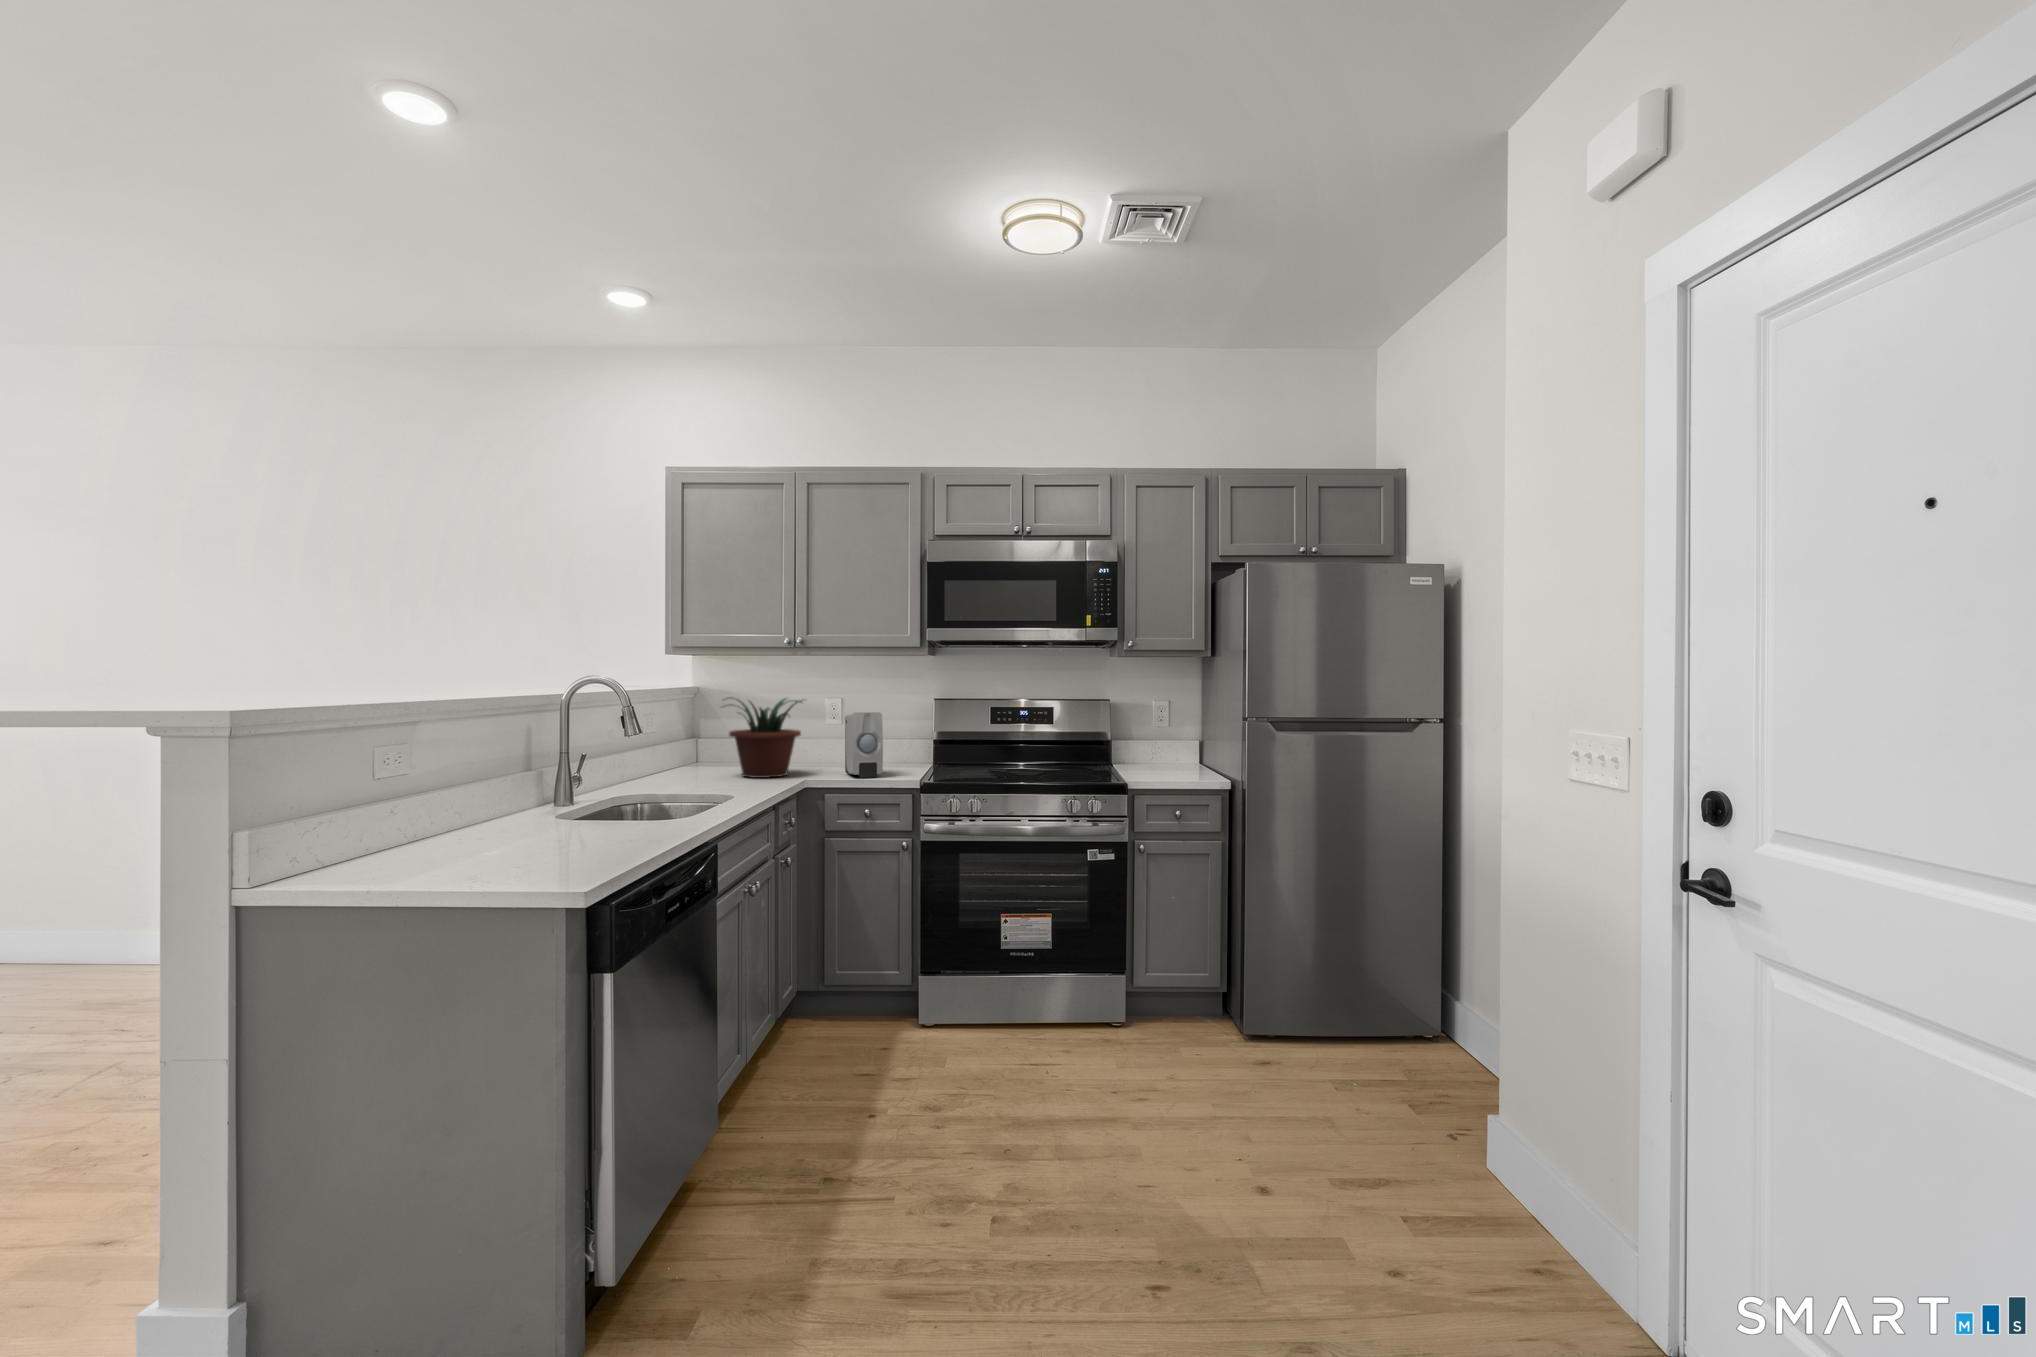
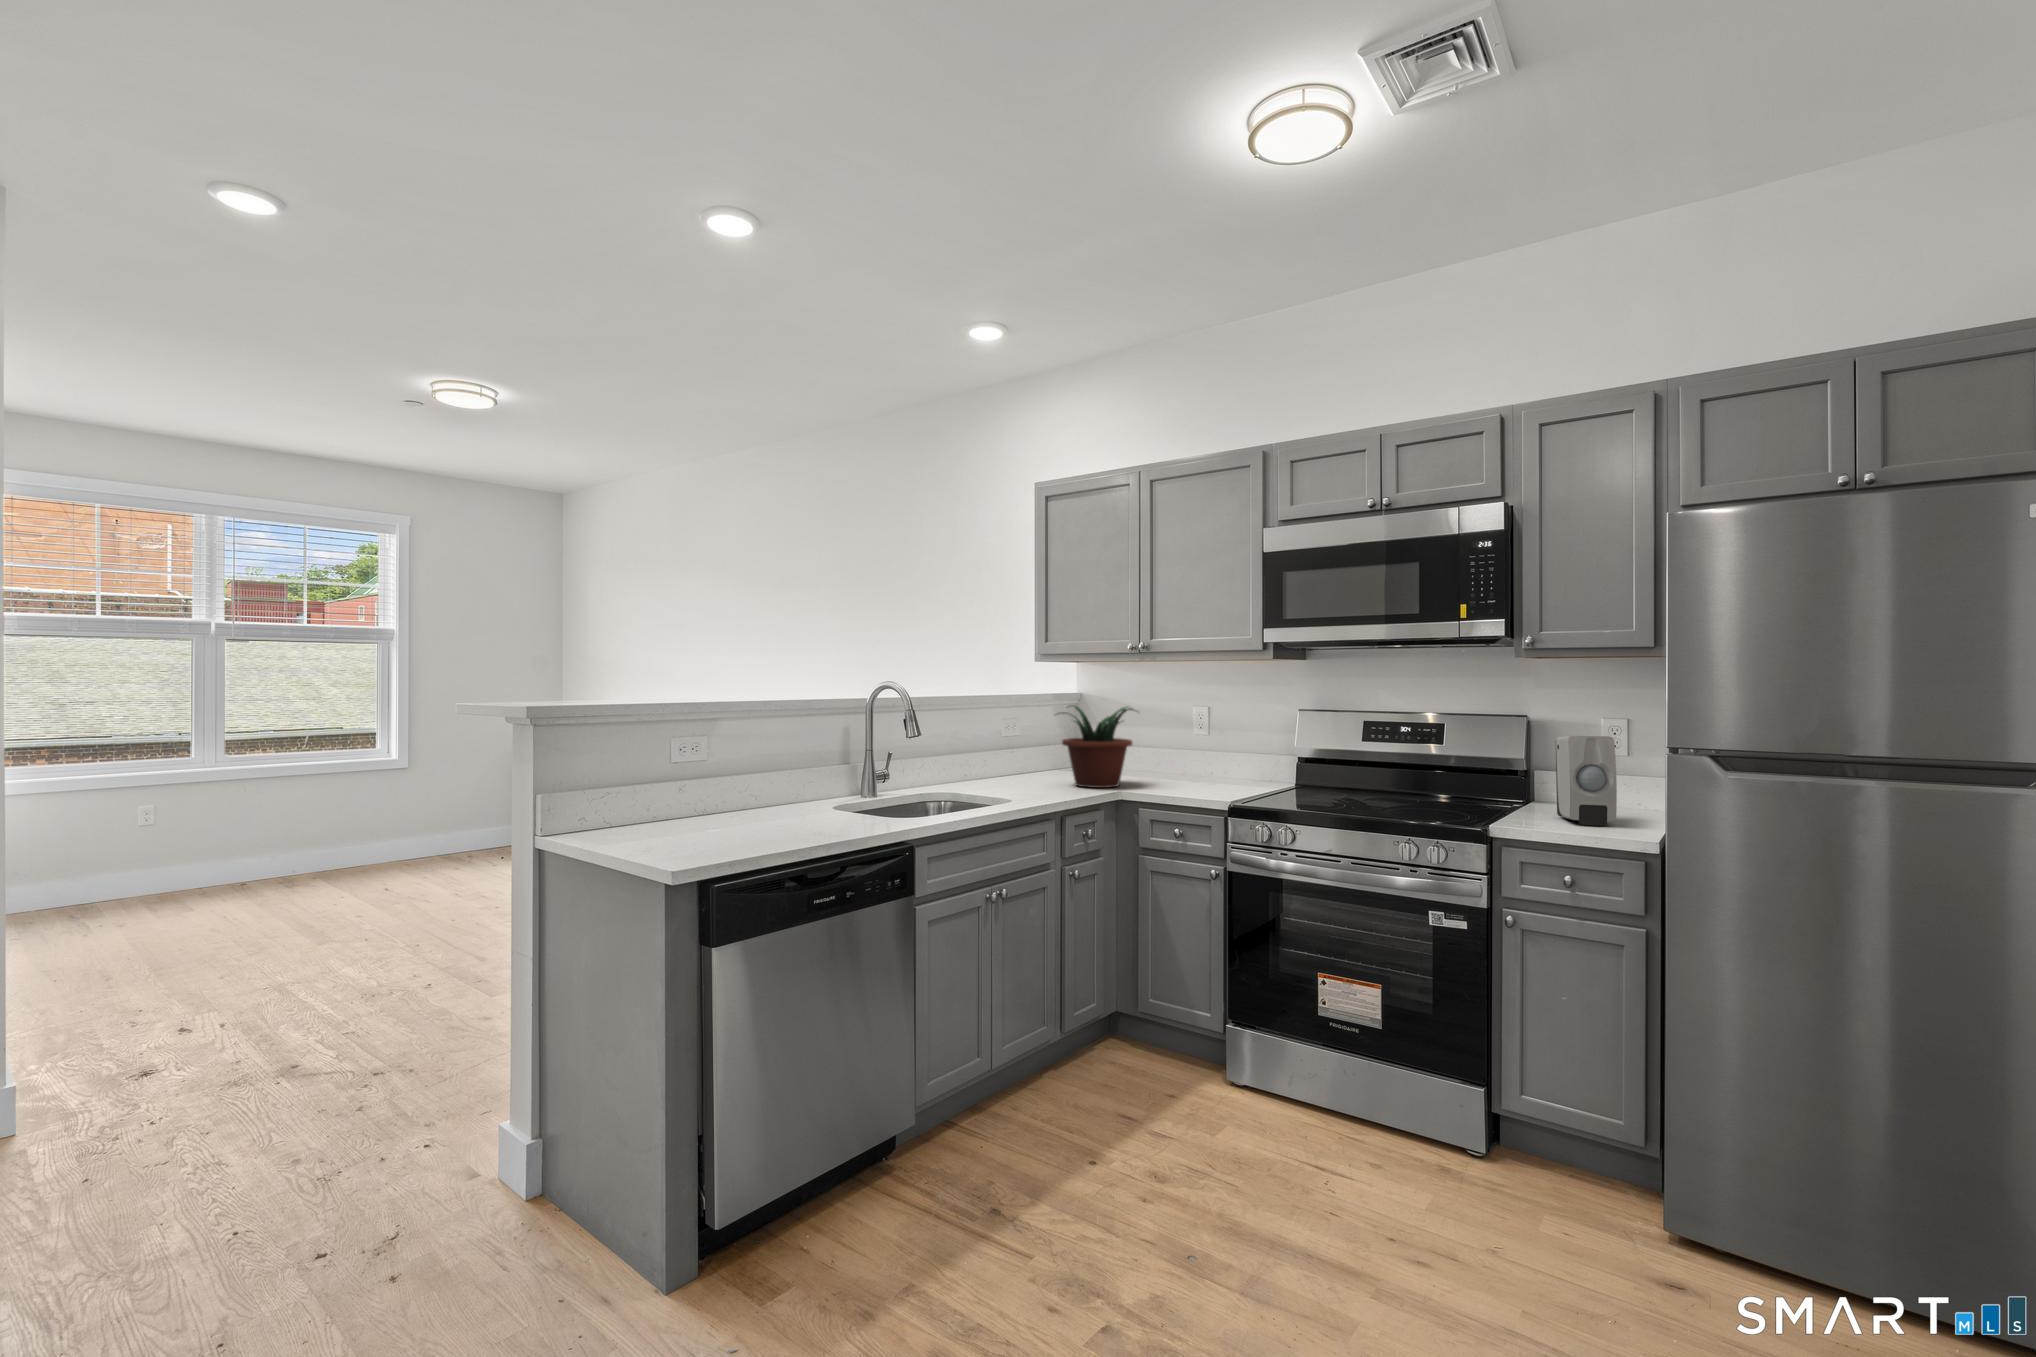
soap dispenser: present [845,712,883,778] -> present [1556,736,1617,826]

